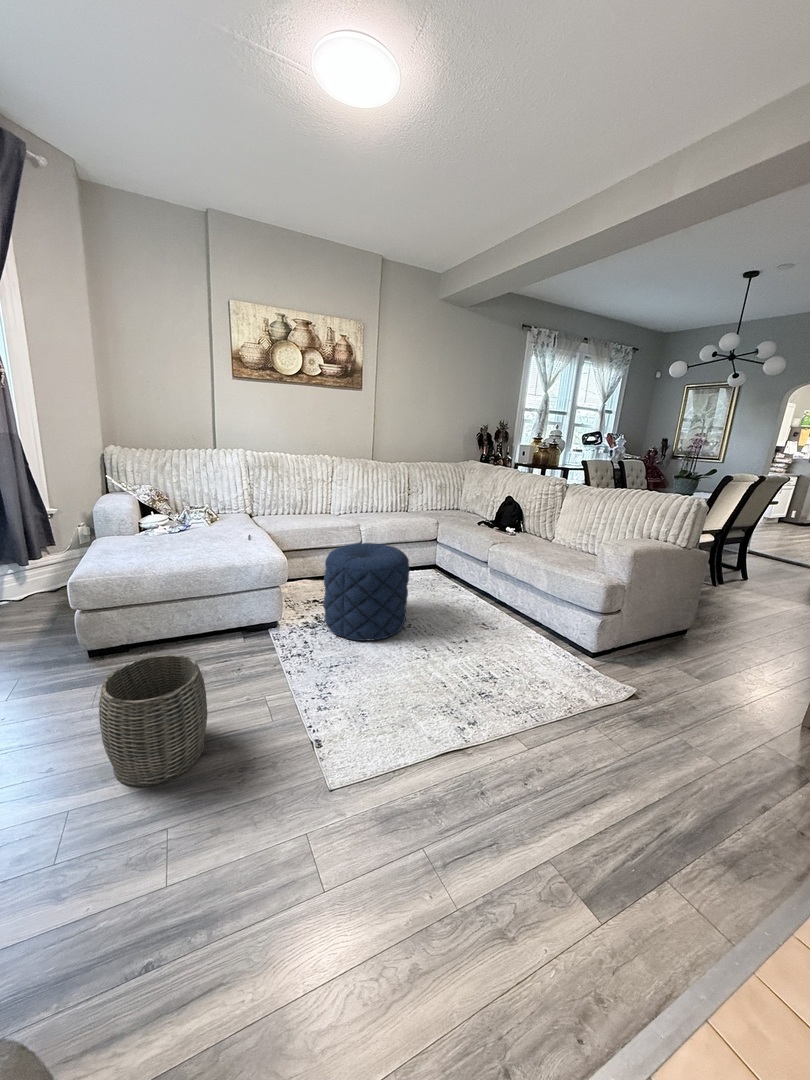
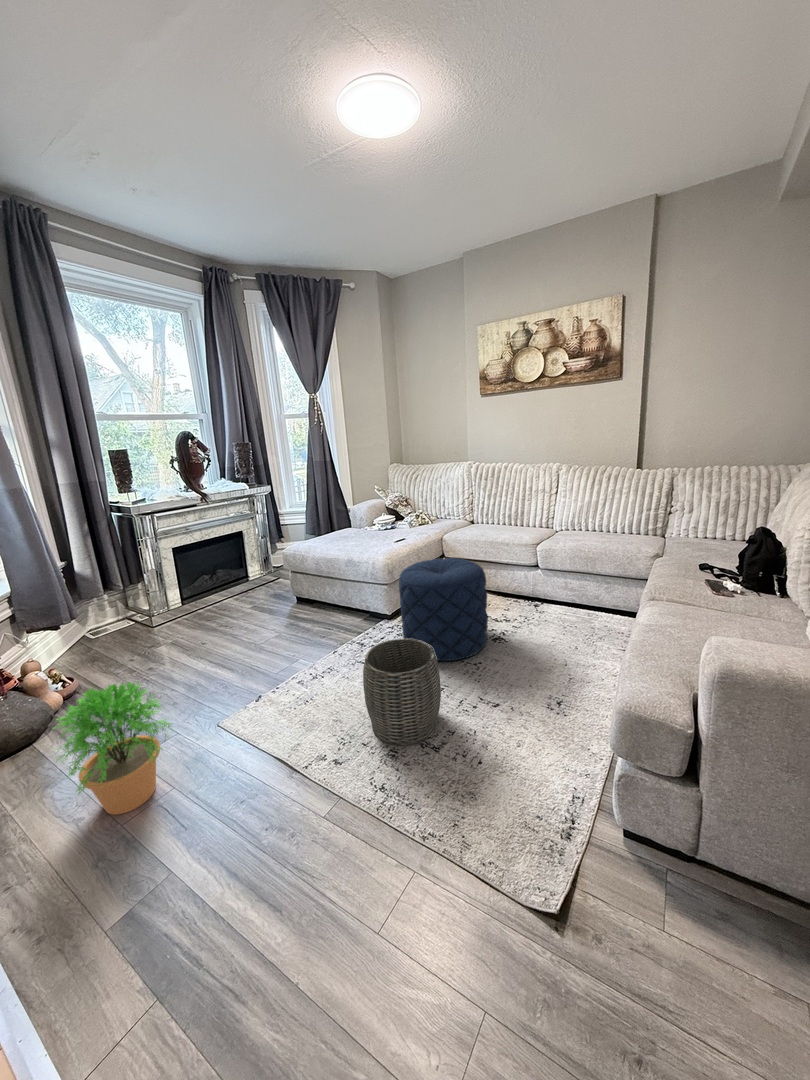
woven basket: present [99,655,207,787] -> present [363,639,441,745]
potted plant: none [340,739,497,936] -> present [56,682,171,815]

